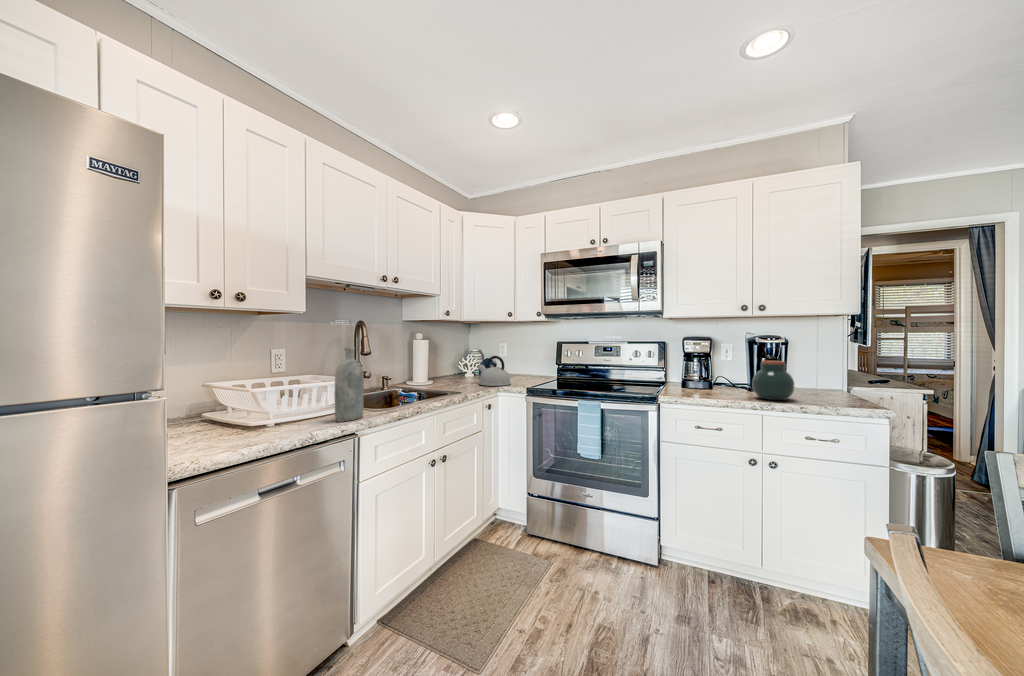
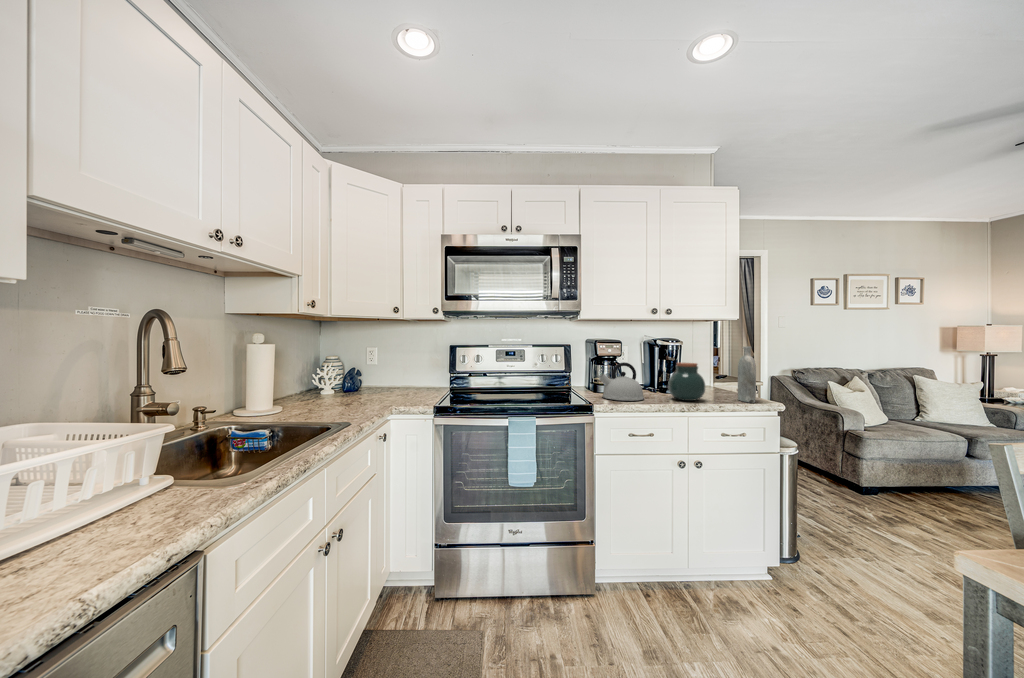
bottle: present [335,347,364,422] -> present [738,347,756,403]
kettle: present [478,356,511,386] -> present [599,363,644,401]

